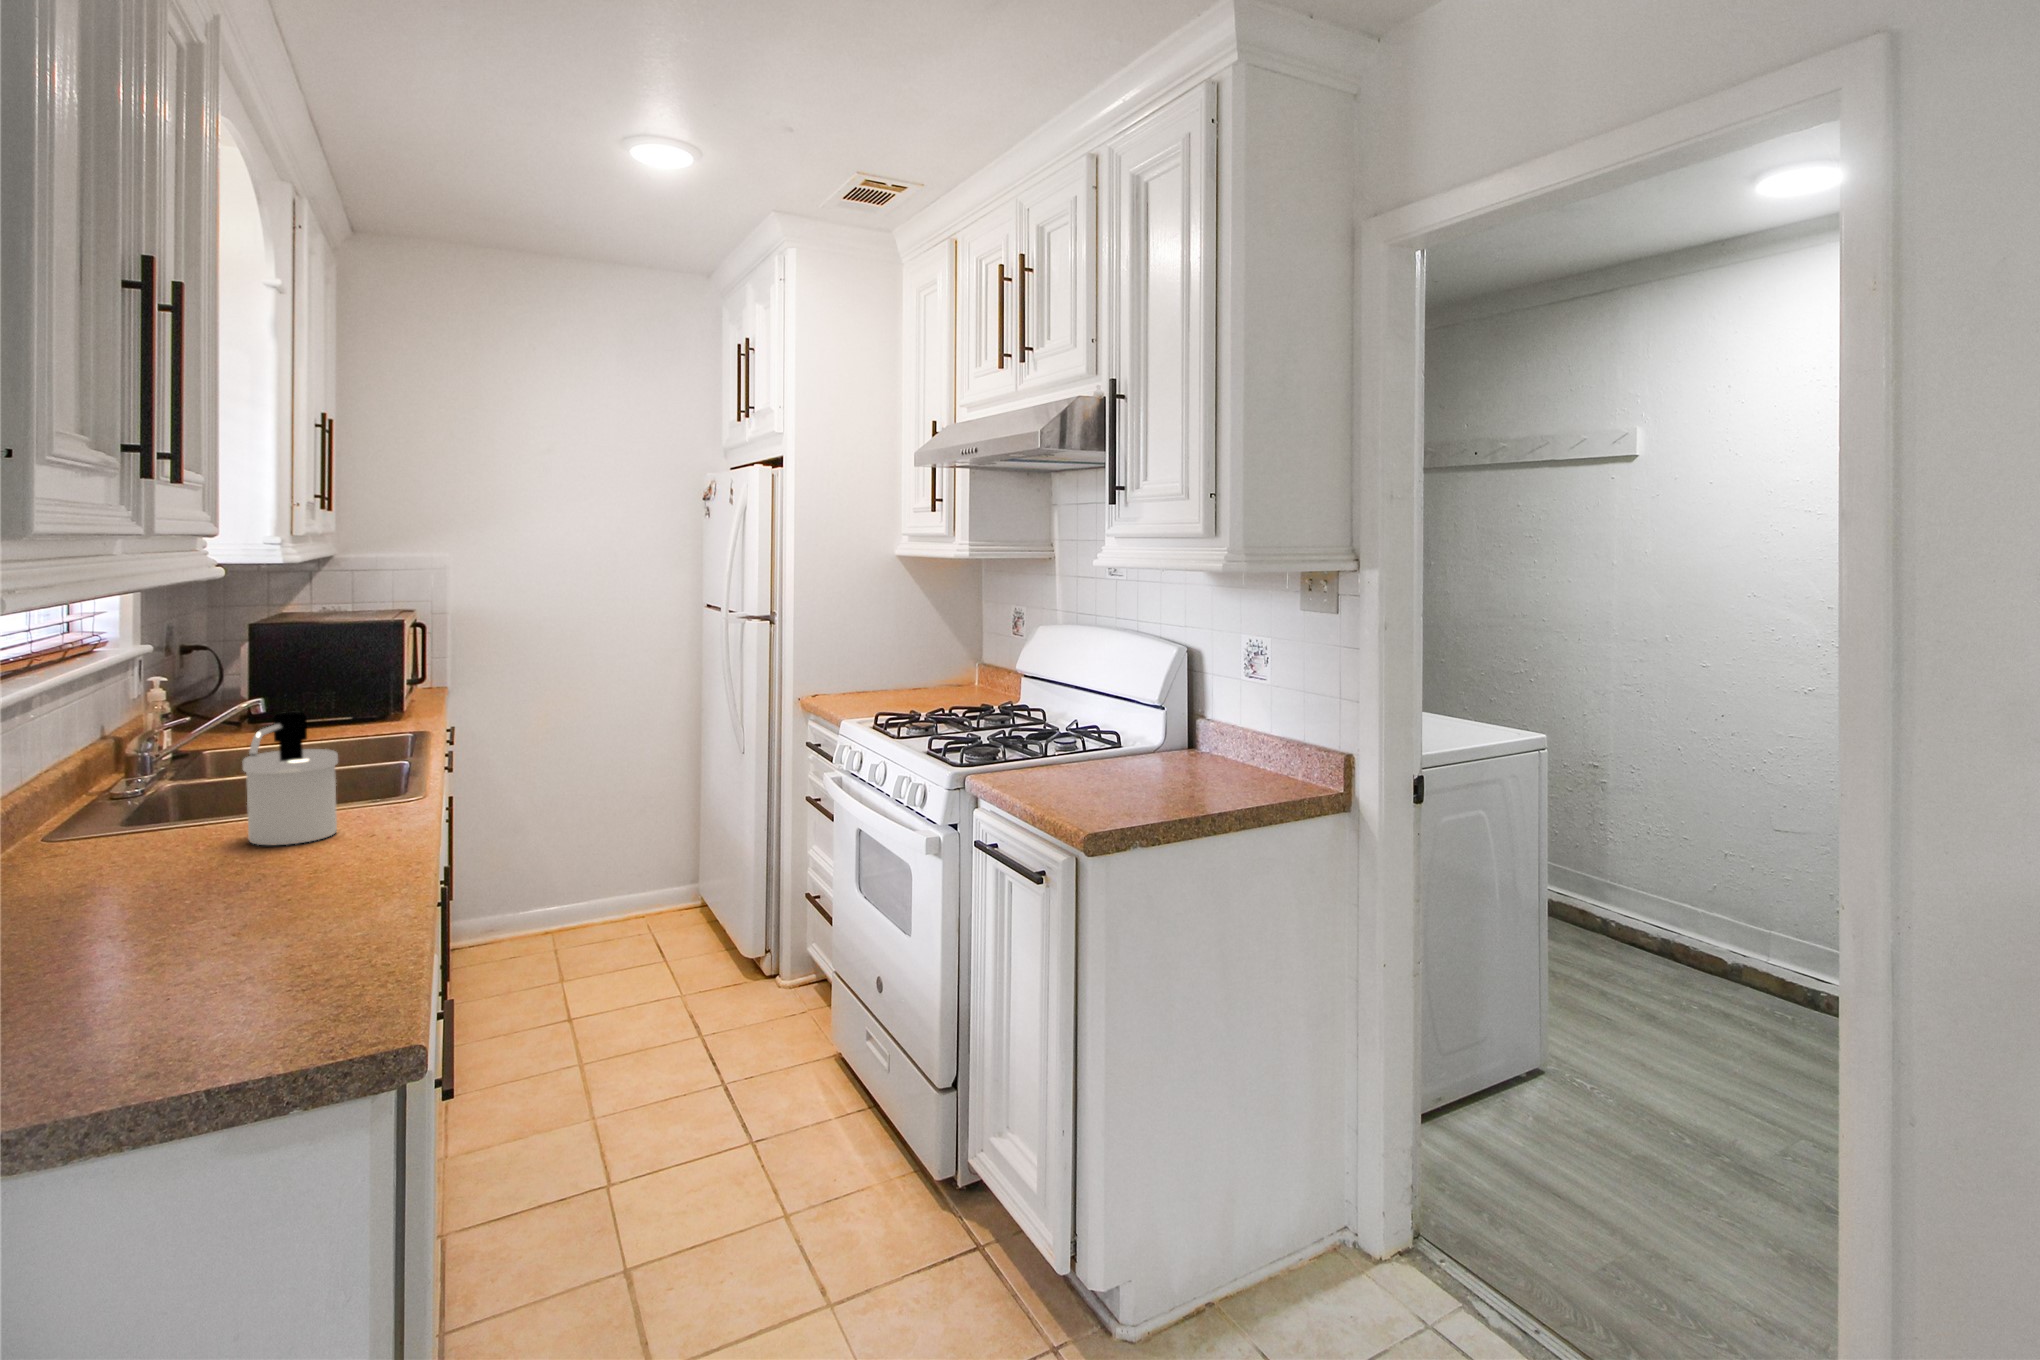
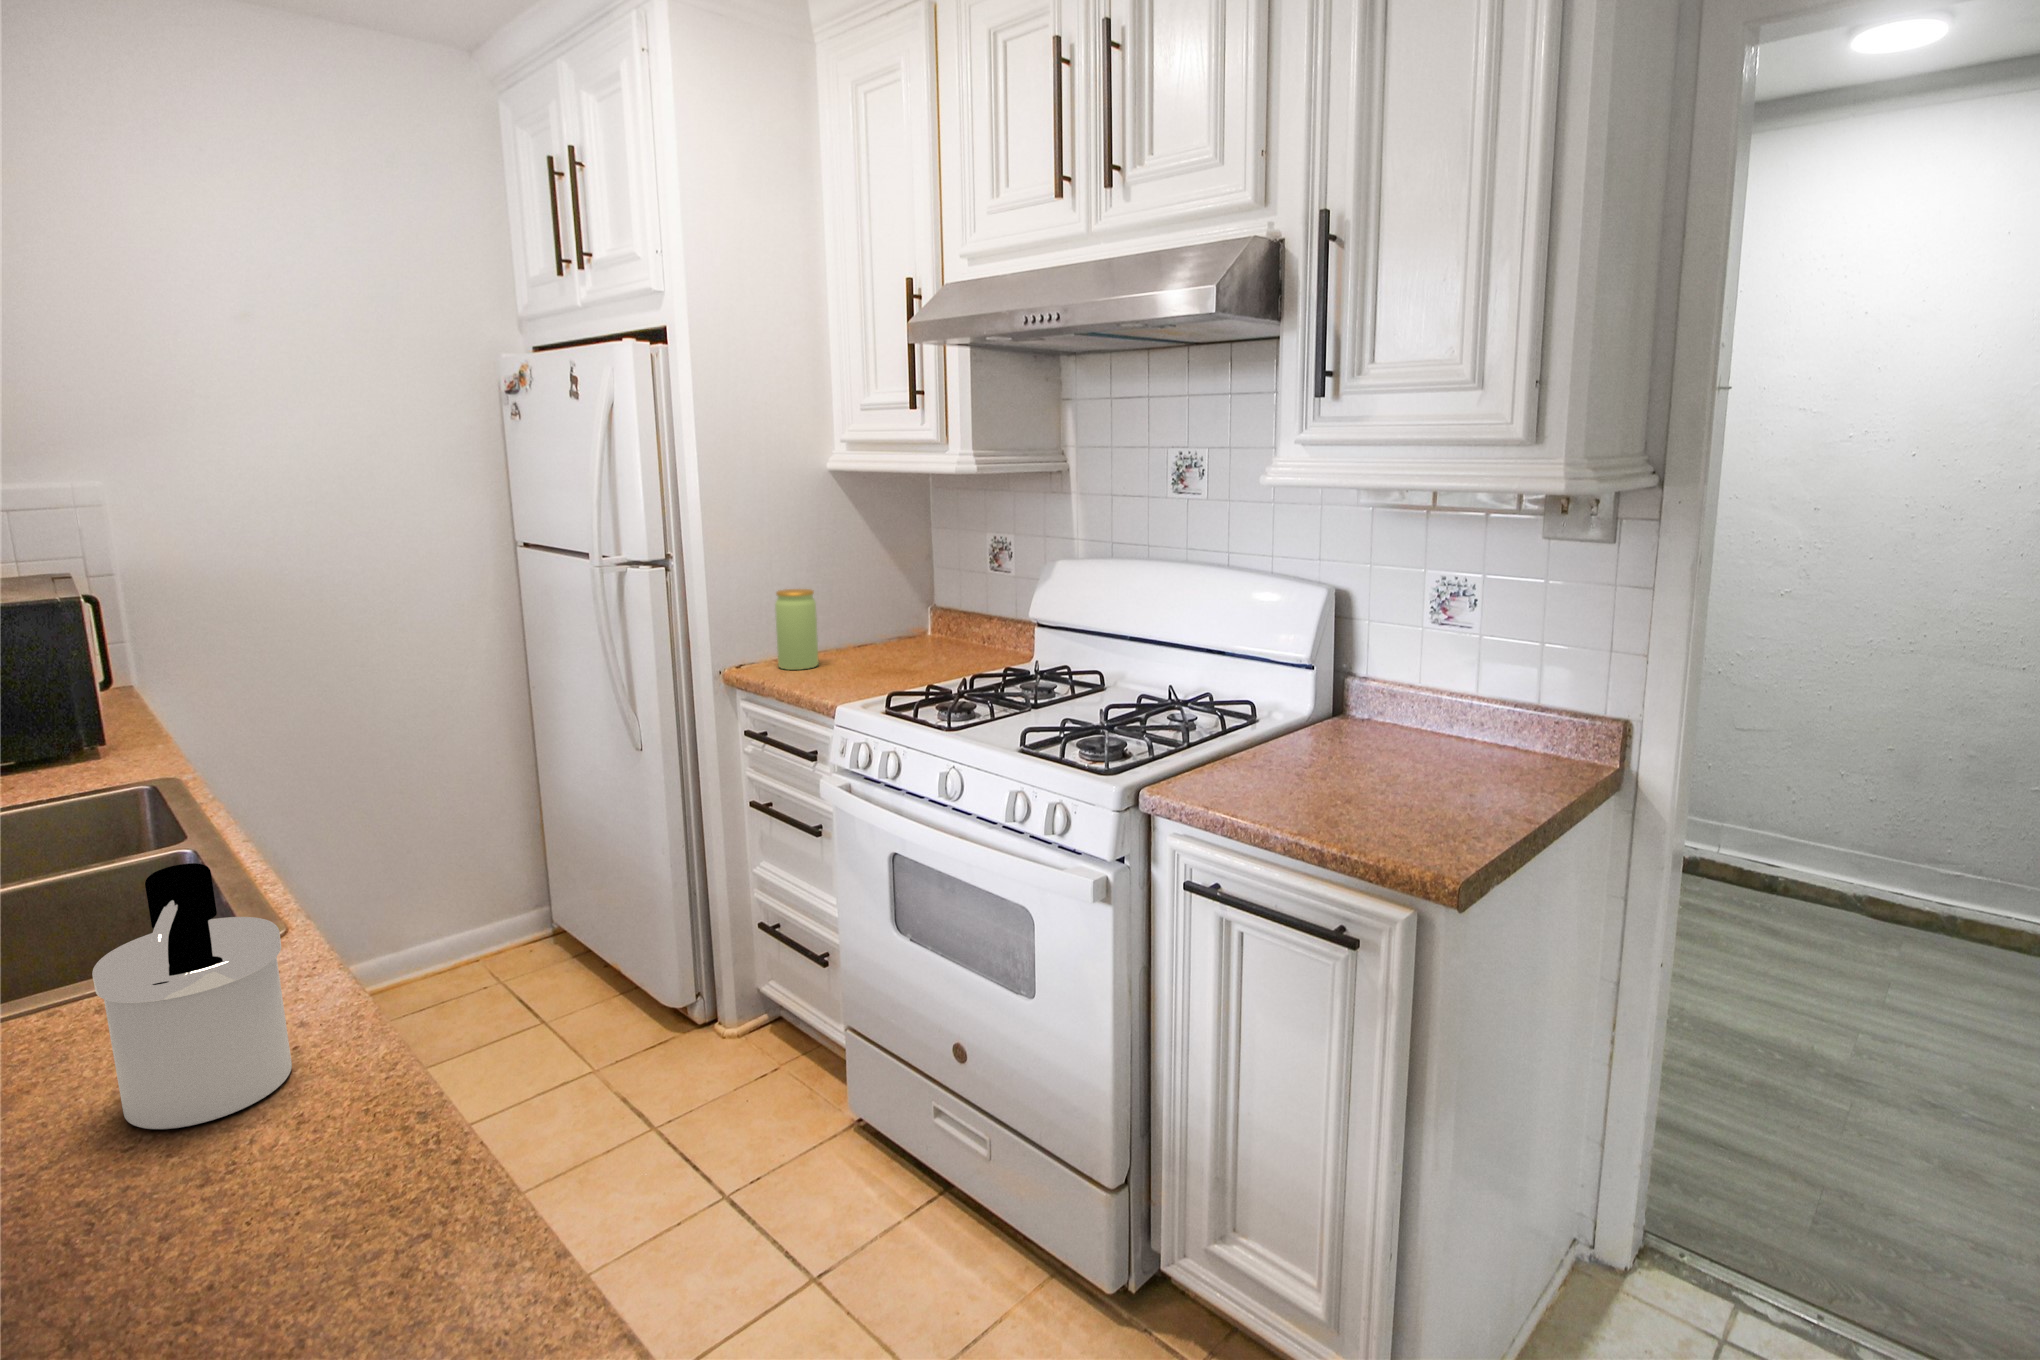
jar: none [839,645,869,705] -> present [775,589,819,670]

